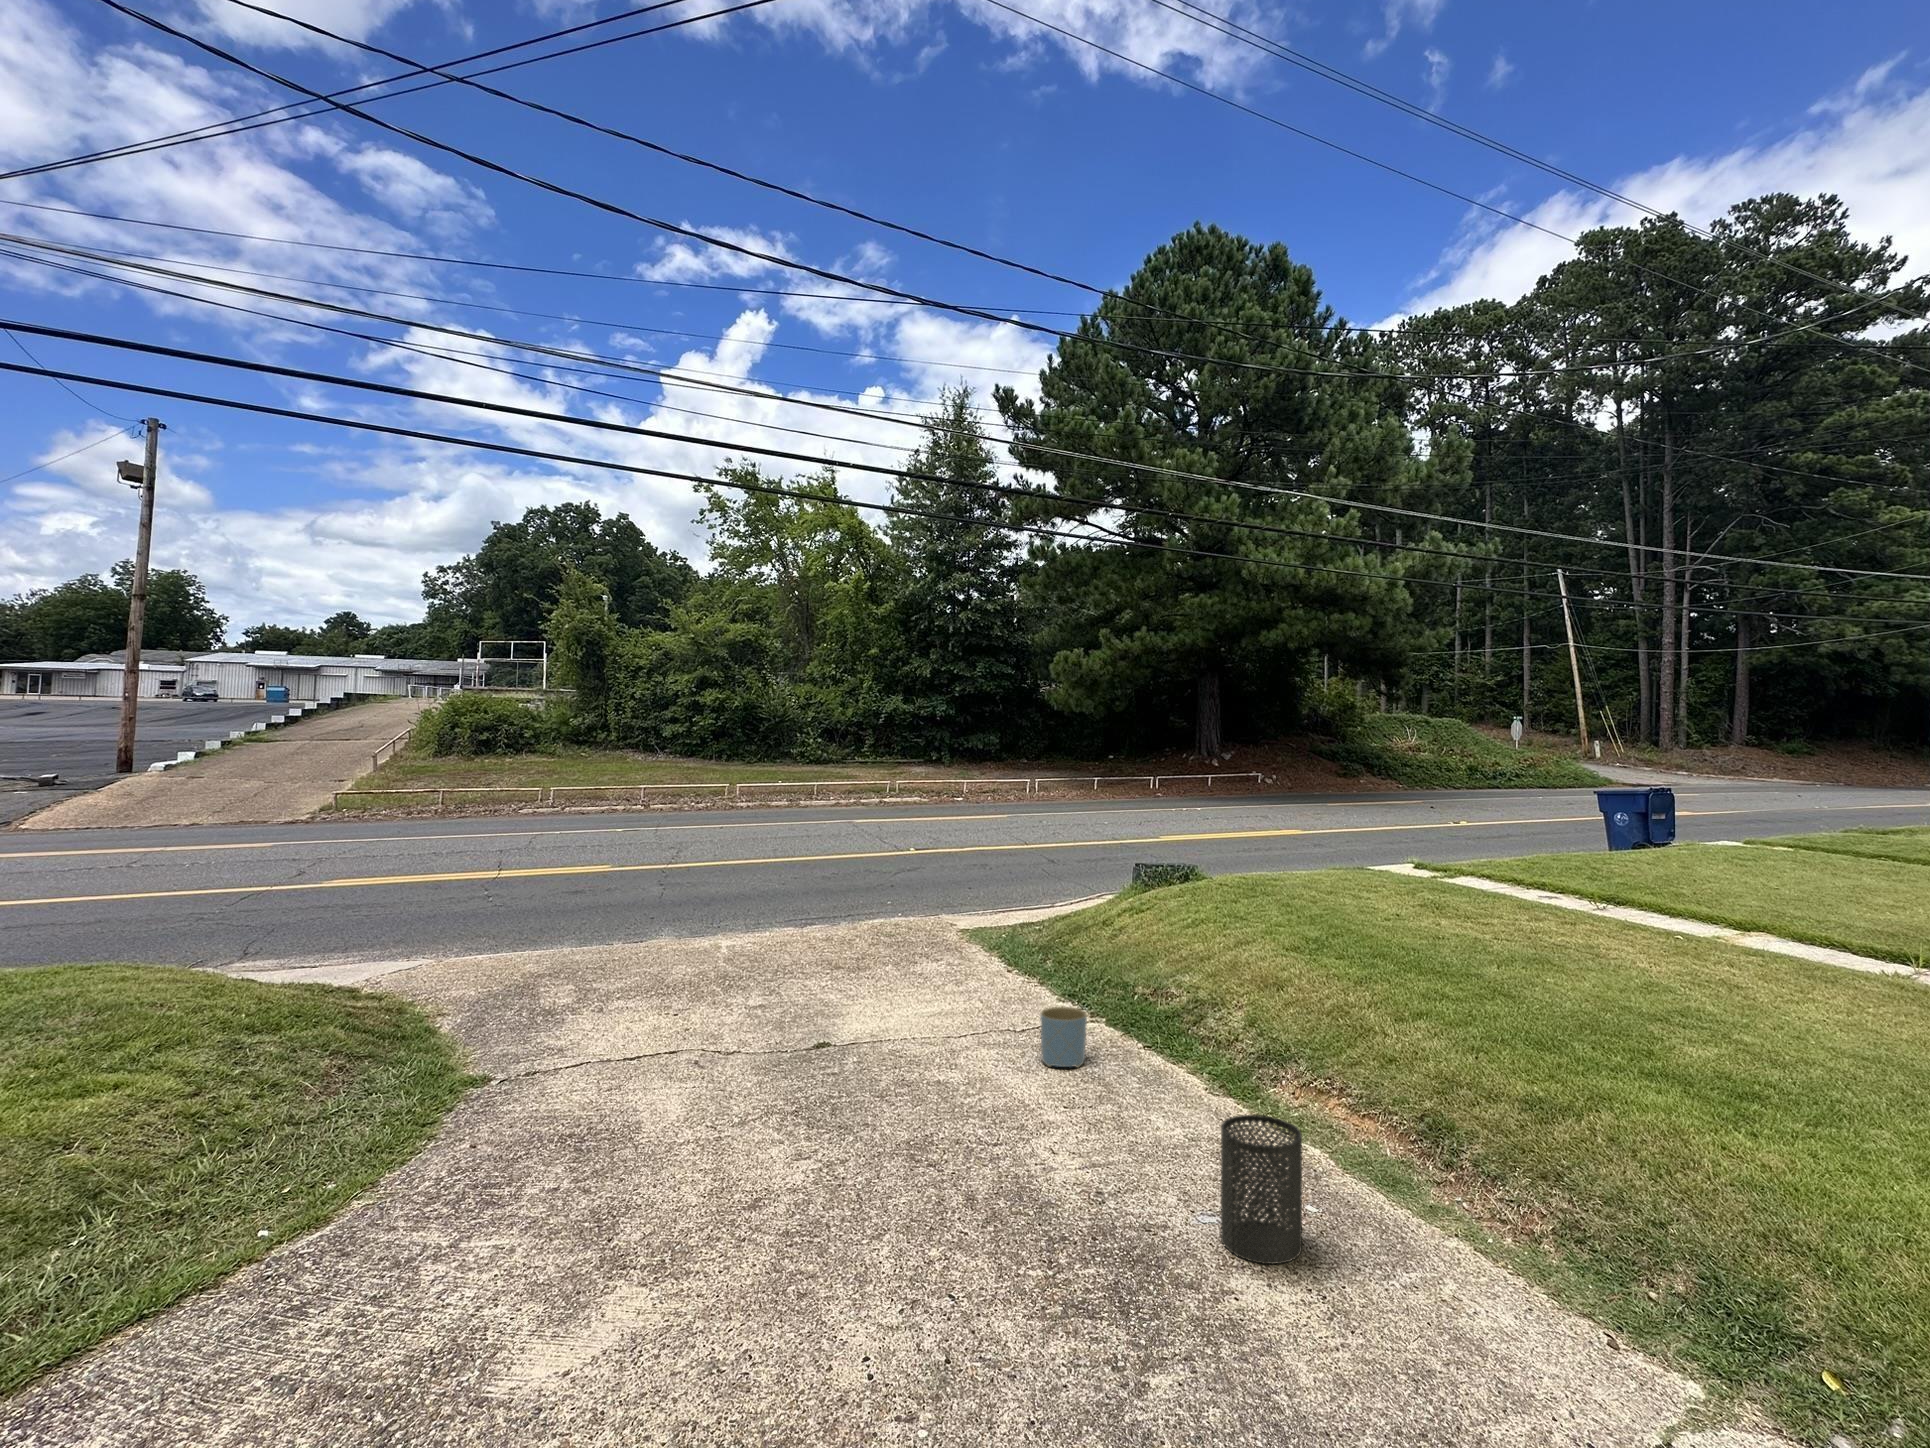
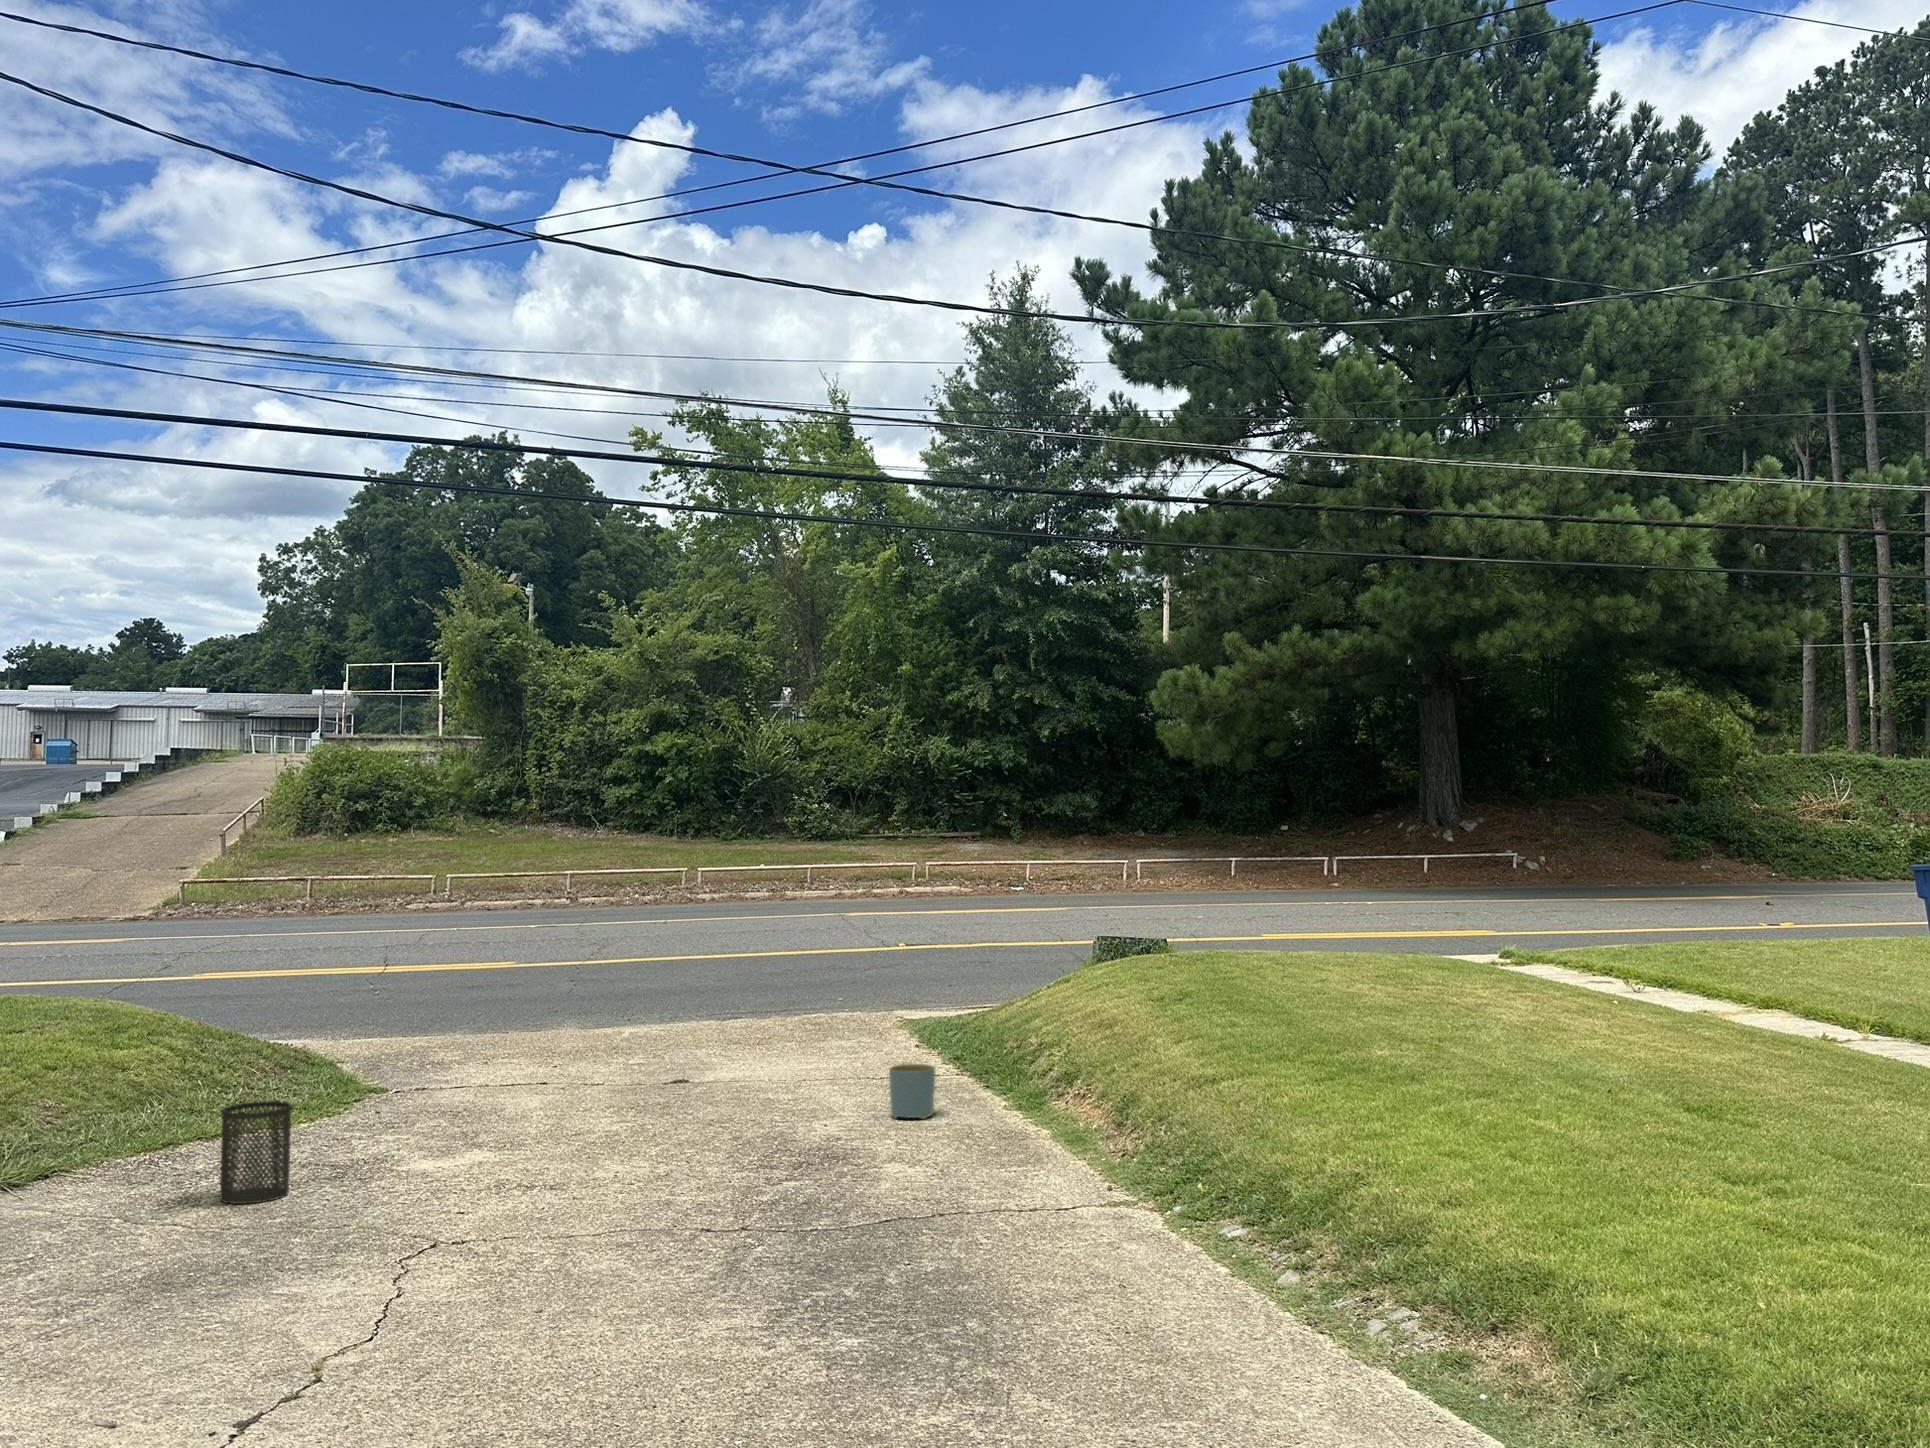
trash can: present [1221,1115,1302,1264] -> present [220,1101,293,1204]

